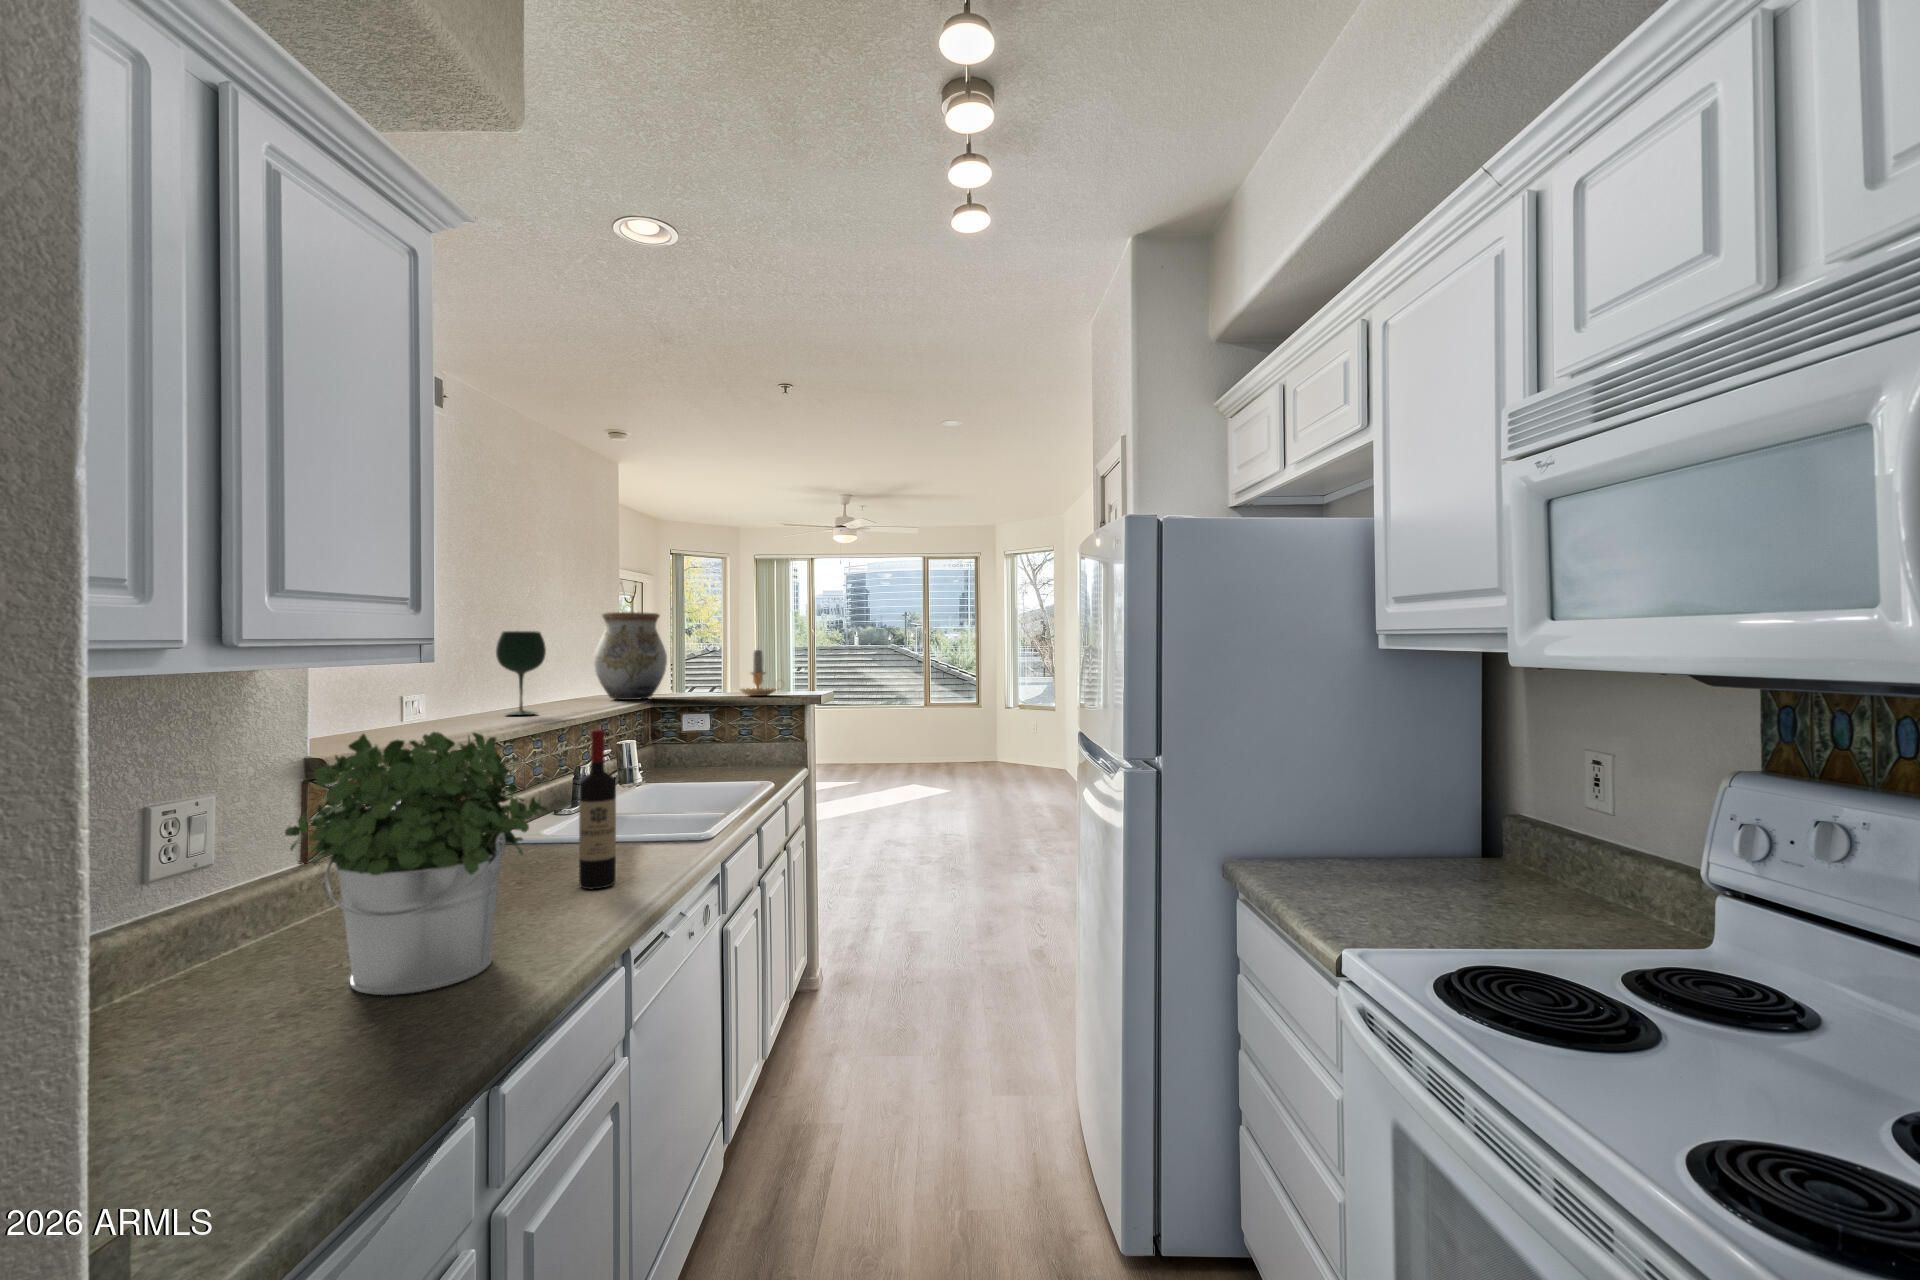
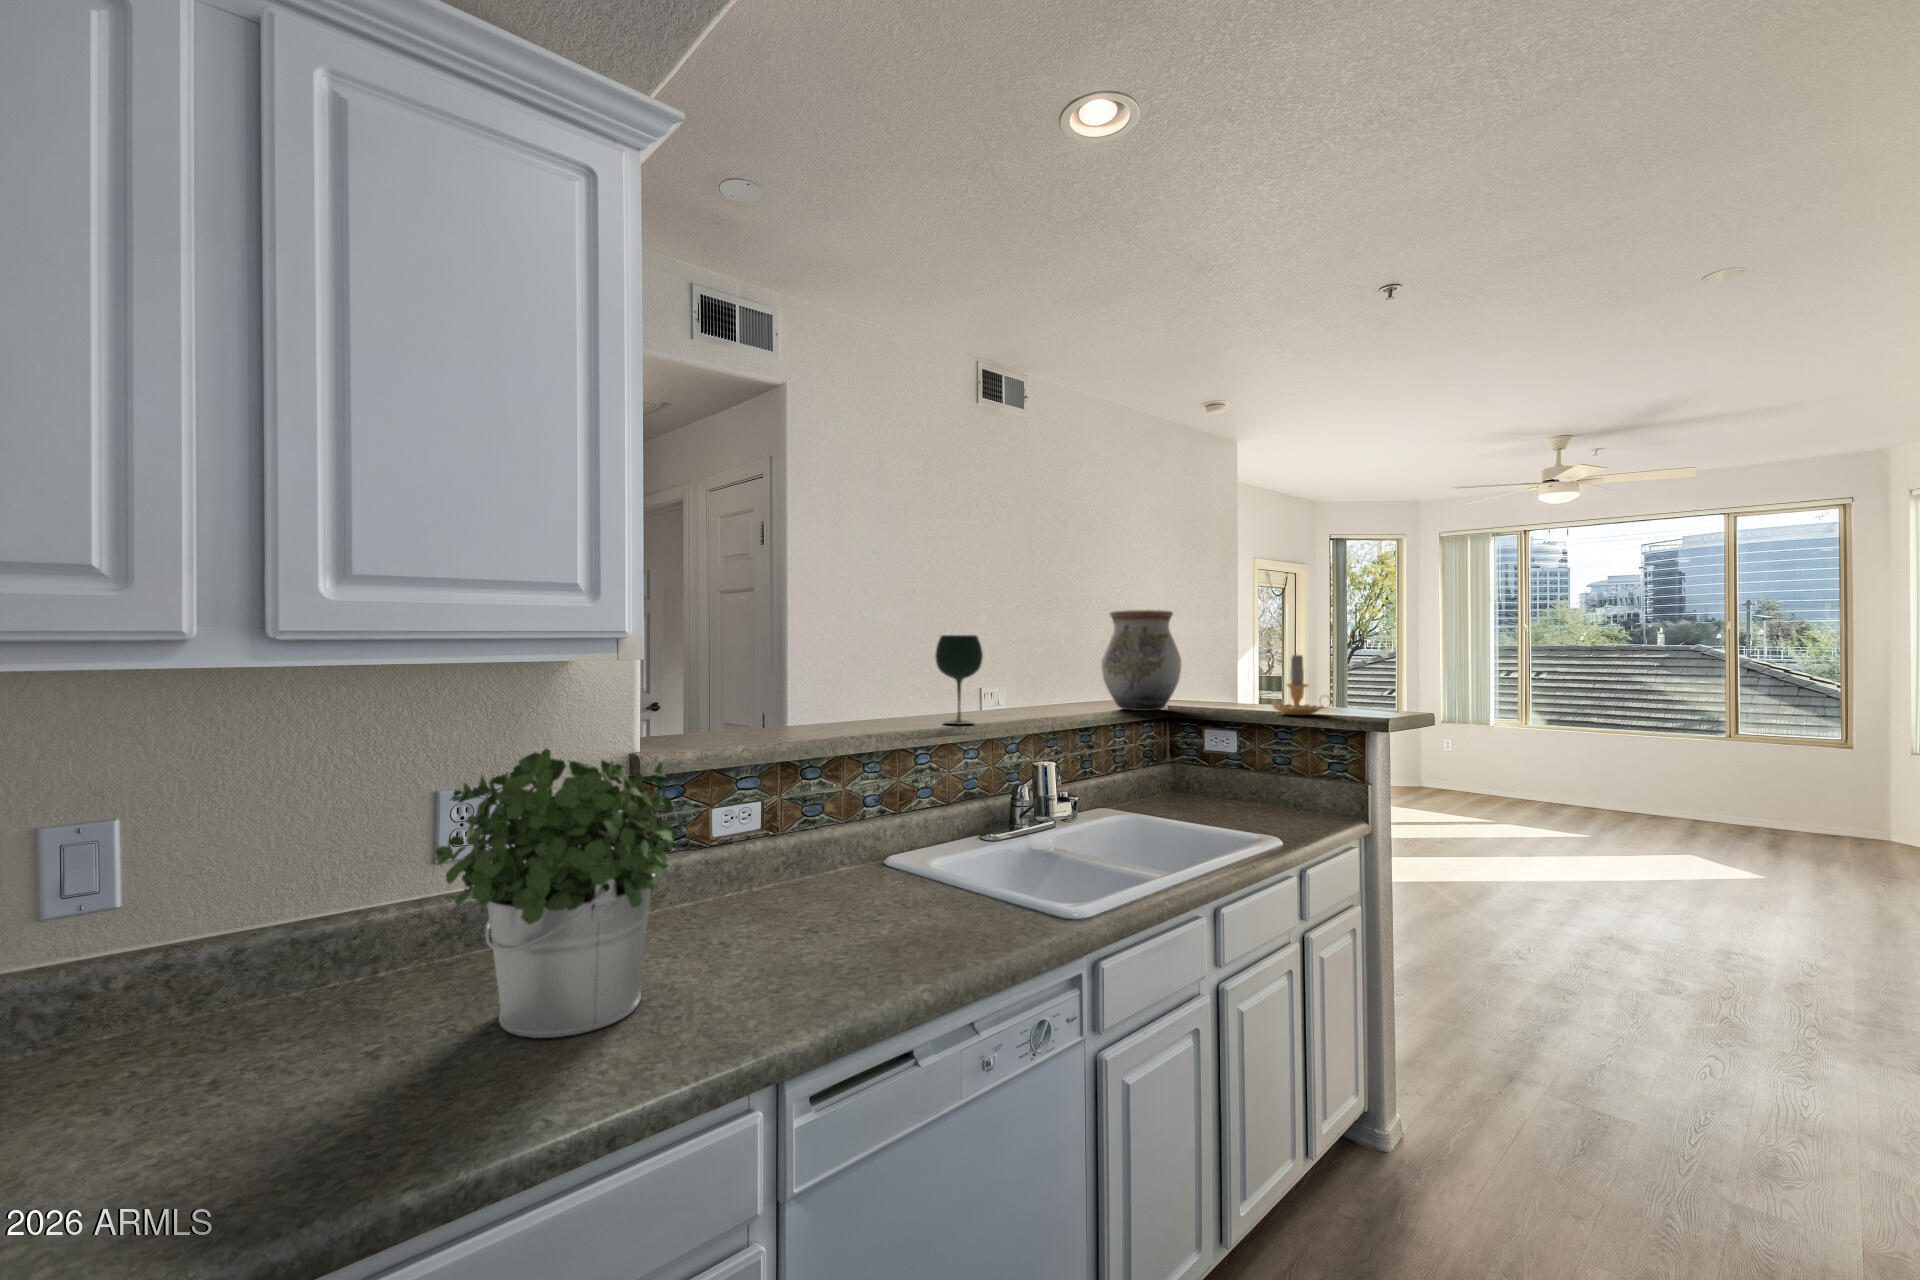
wine bottle: present [579,729,616,889] -> none [843,757,884,950]

